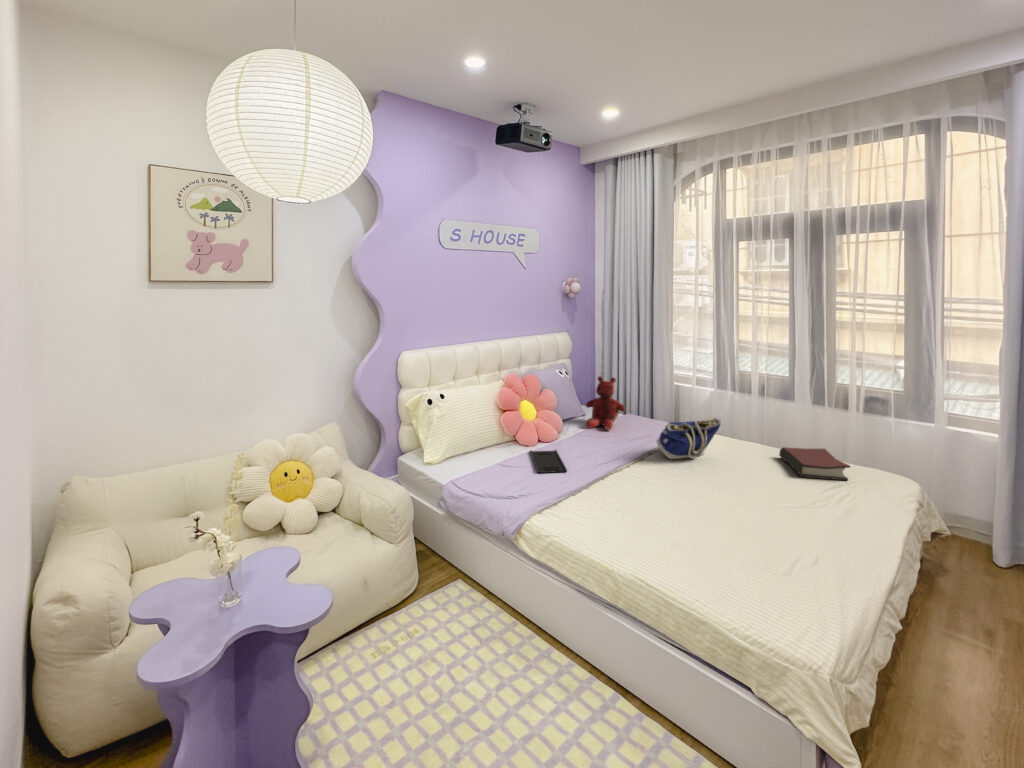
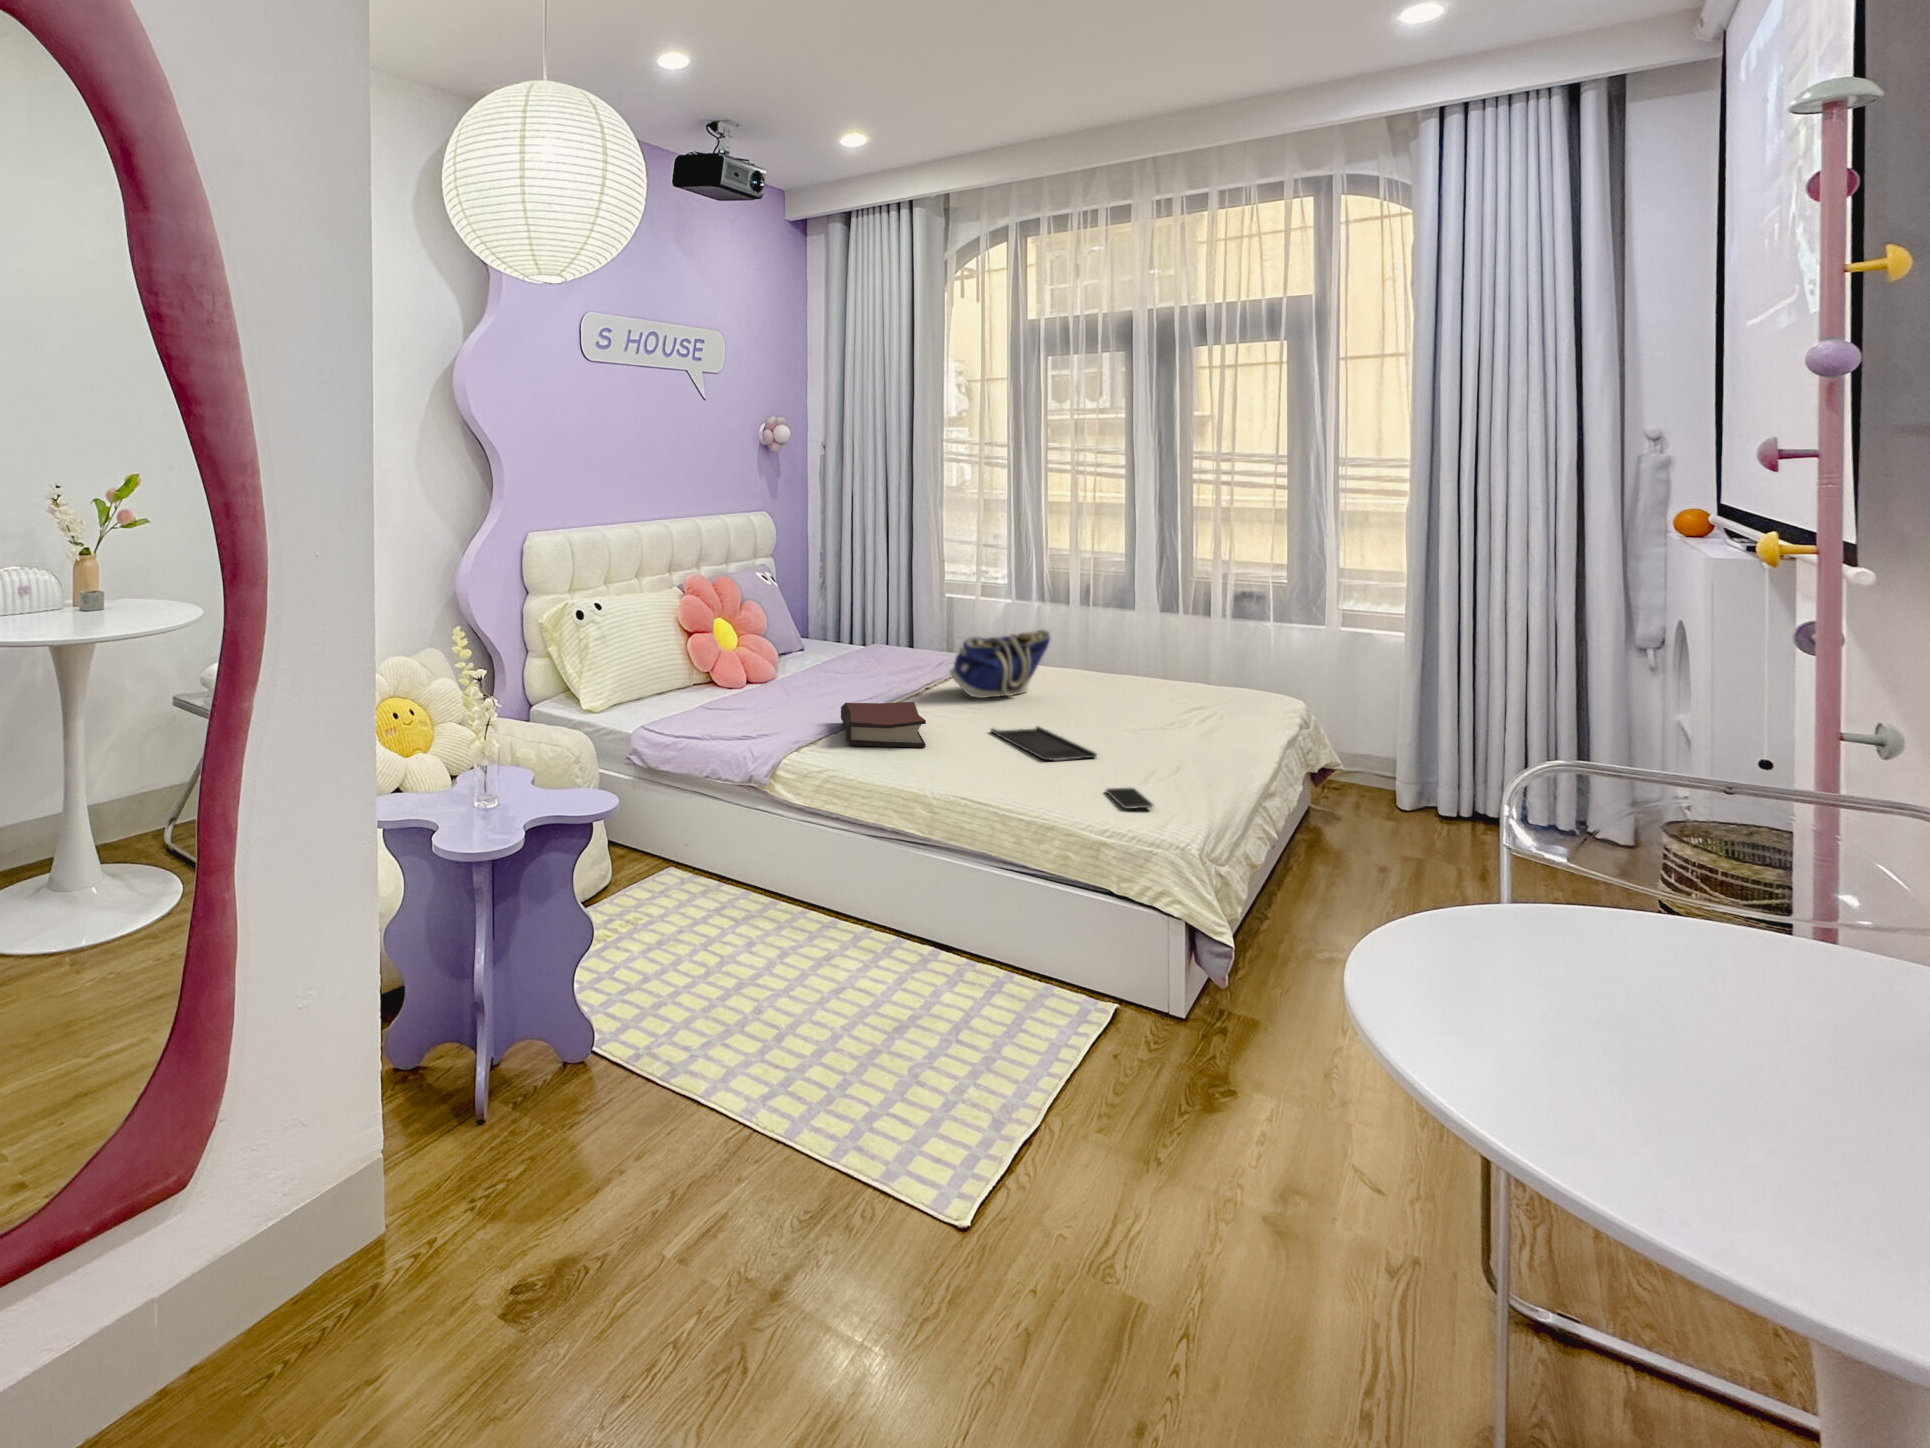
teddy bear: present [586,376,626,430] -> none [819,577,890,669]
hardback book: present [779,447,850,480] -> present [841,702,926,747]
tray: present [530,450,567,473] -> present [991,726,1097,760]
smartphone: none [754,564,791,592] -> present [1106,788,1153,809]

